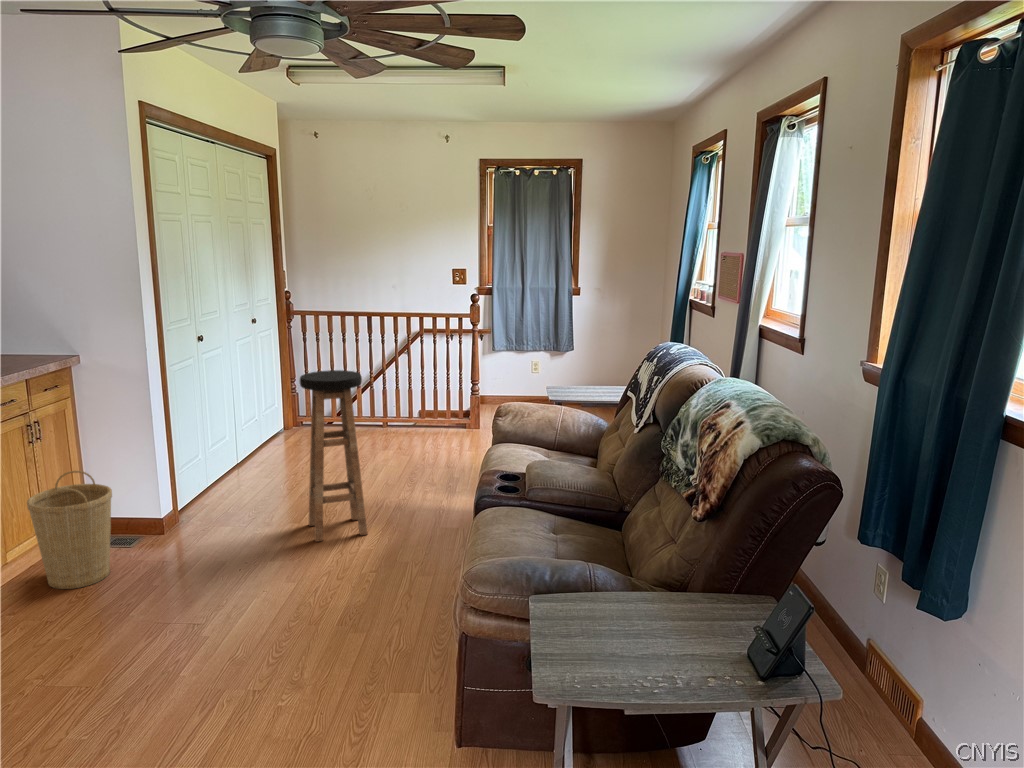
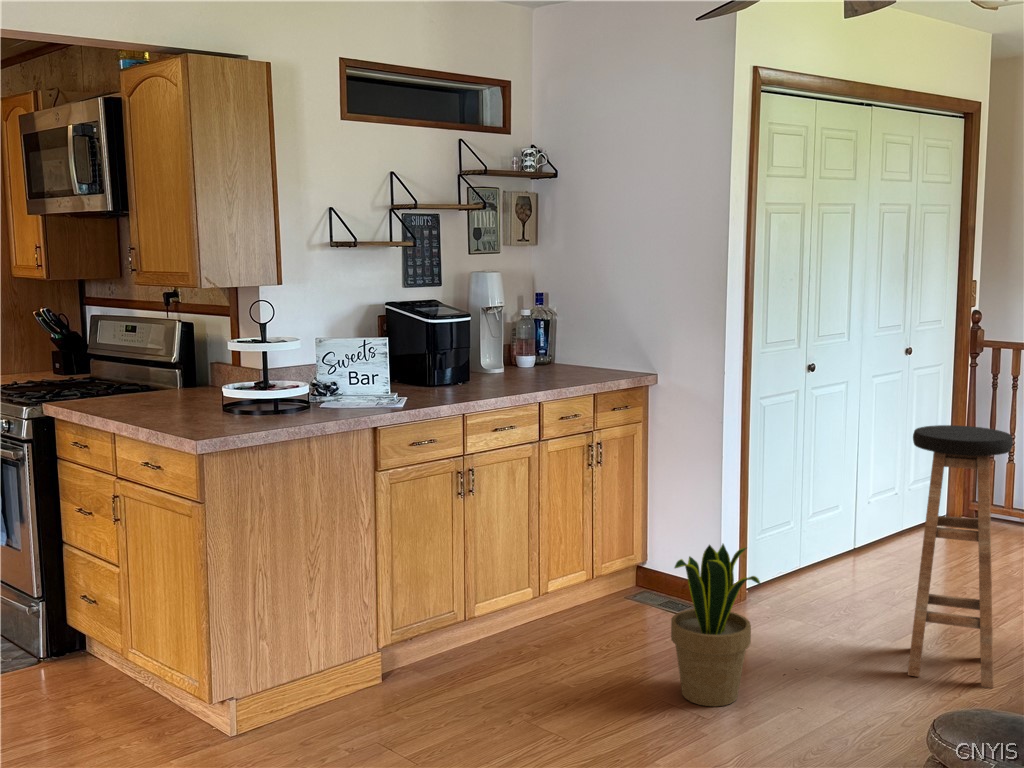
basket: present [27,471,112,589] -> none [567,506,656,646]
potted plant: none [153,480,225,606] -> present [671,544,761,707]

